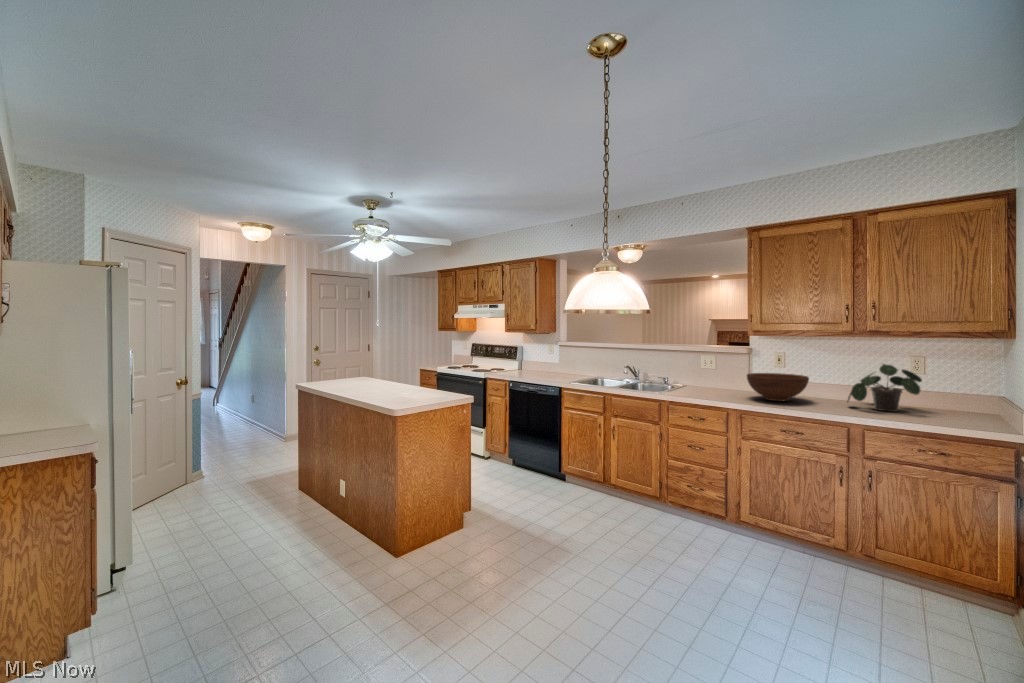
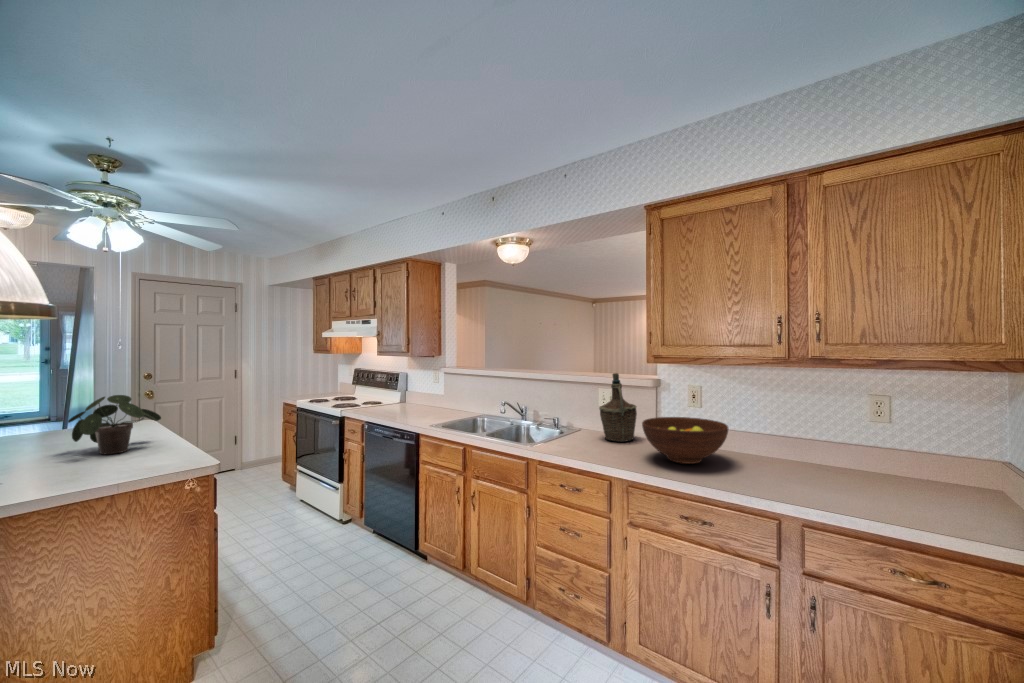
bottle: none [706,344,734,392] -> present [599,373,637,442]
potted plant: present [848,364,922,412] -> present [68,395,161,454]

